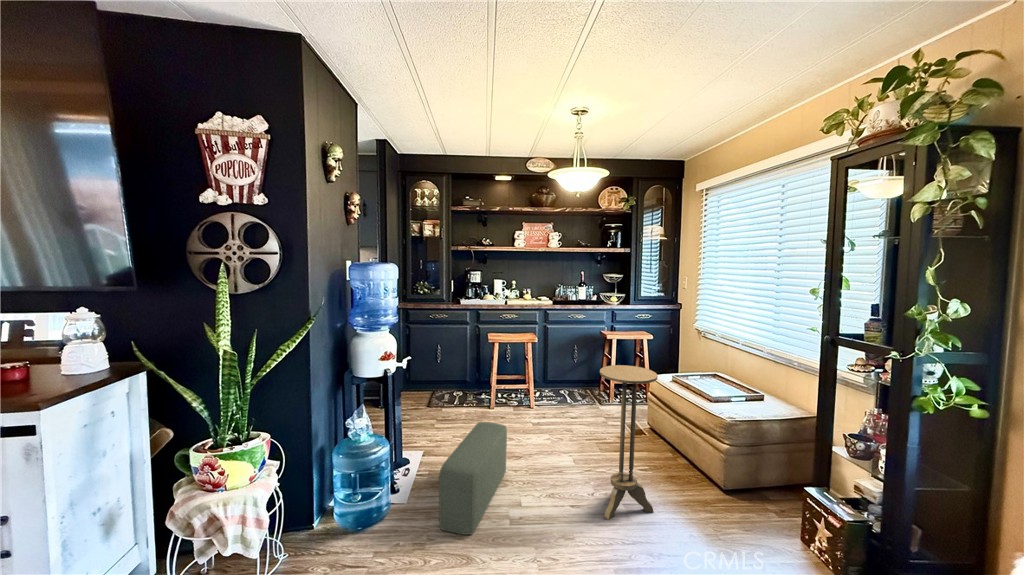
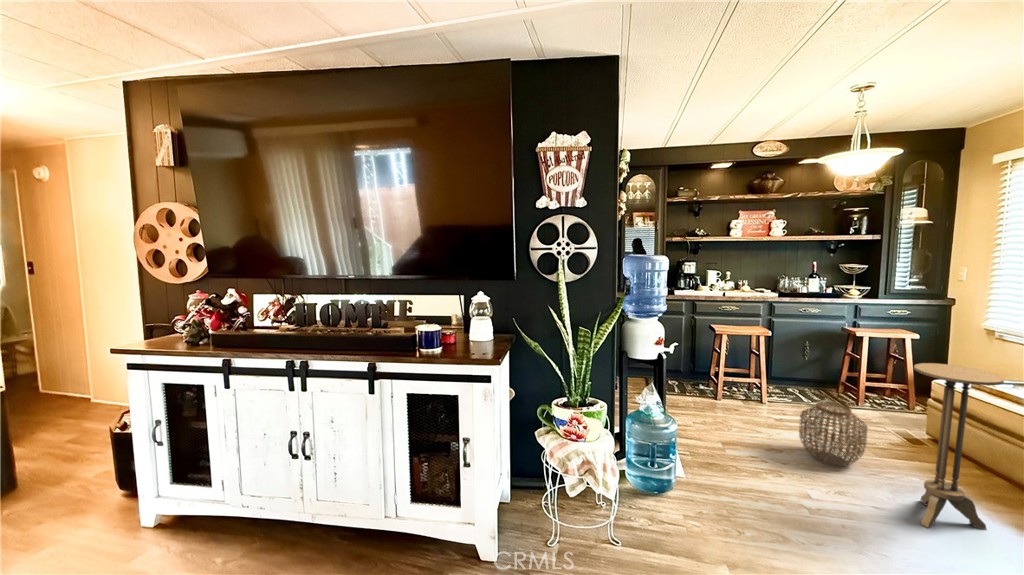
woven basket: none [534,406,586,468] -> present [799,402,867,467]
pouf: present [439,422,507,535] -> none [731,410,778,517]

